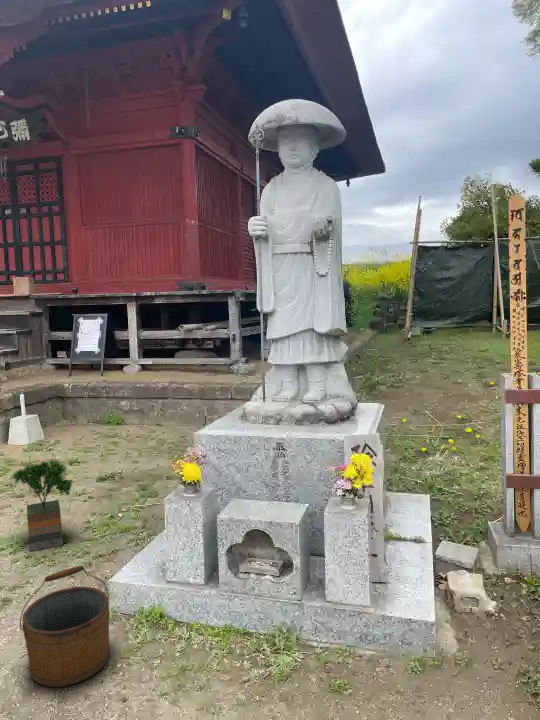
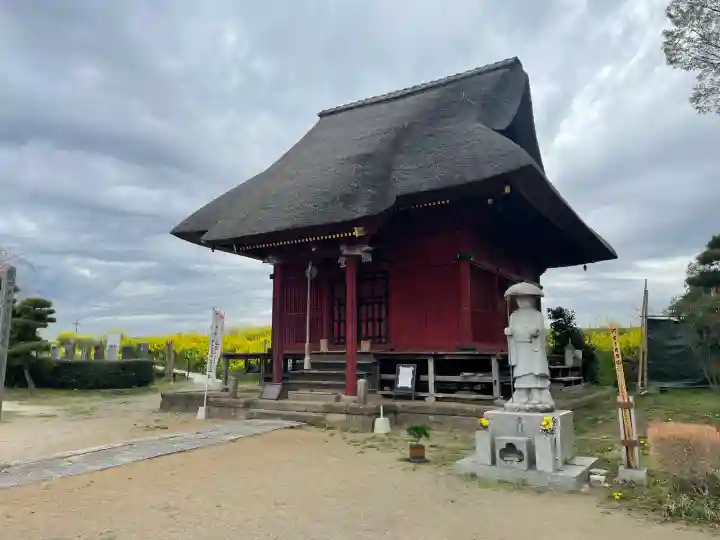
bucket: present [20,566,110,687] -> none [432,447,459,483]

